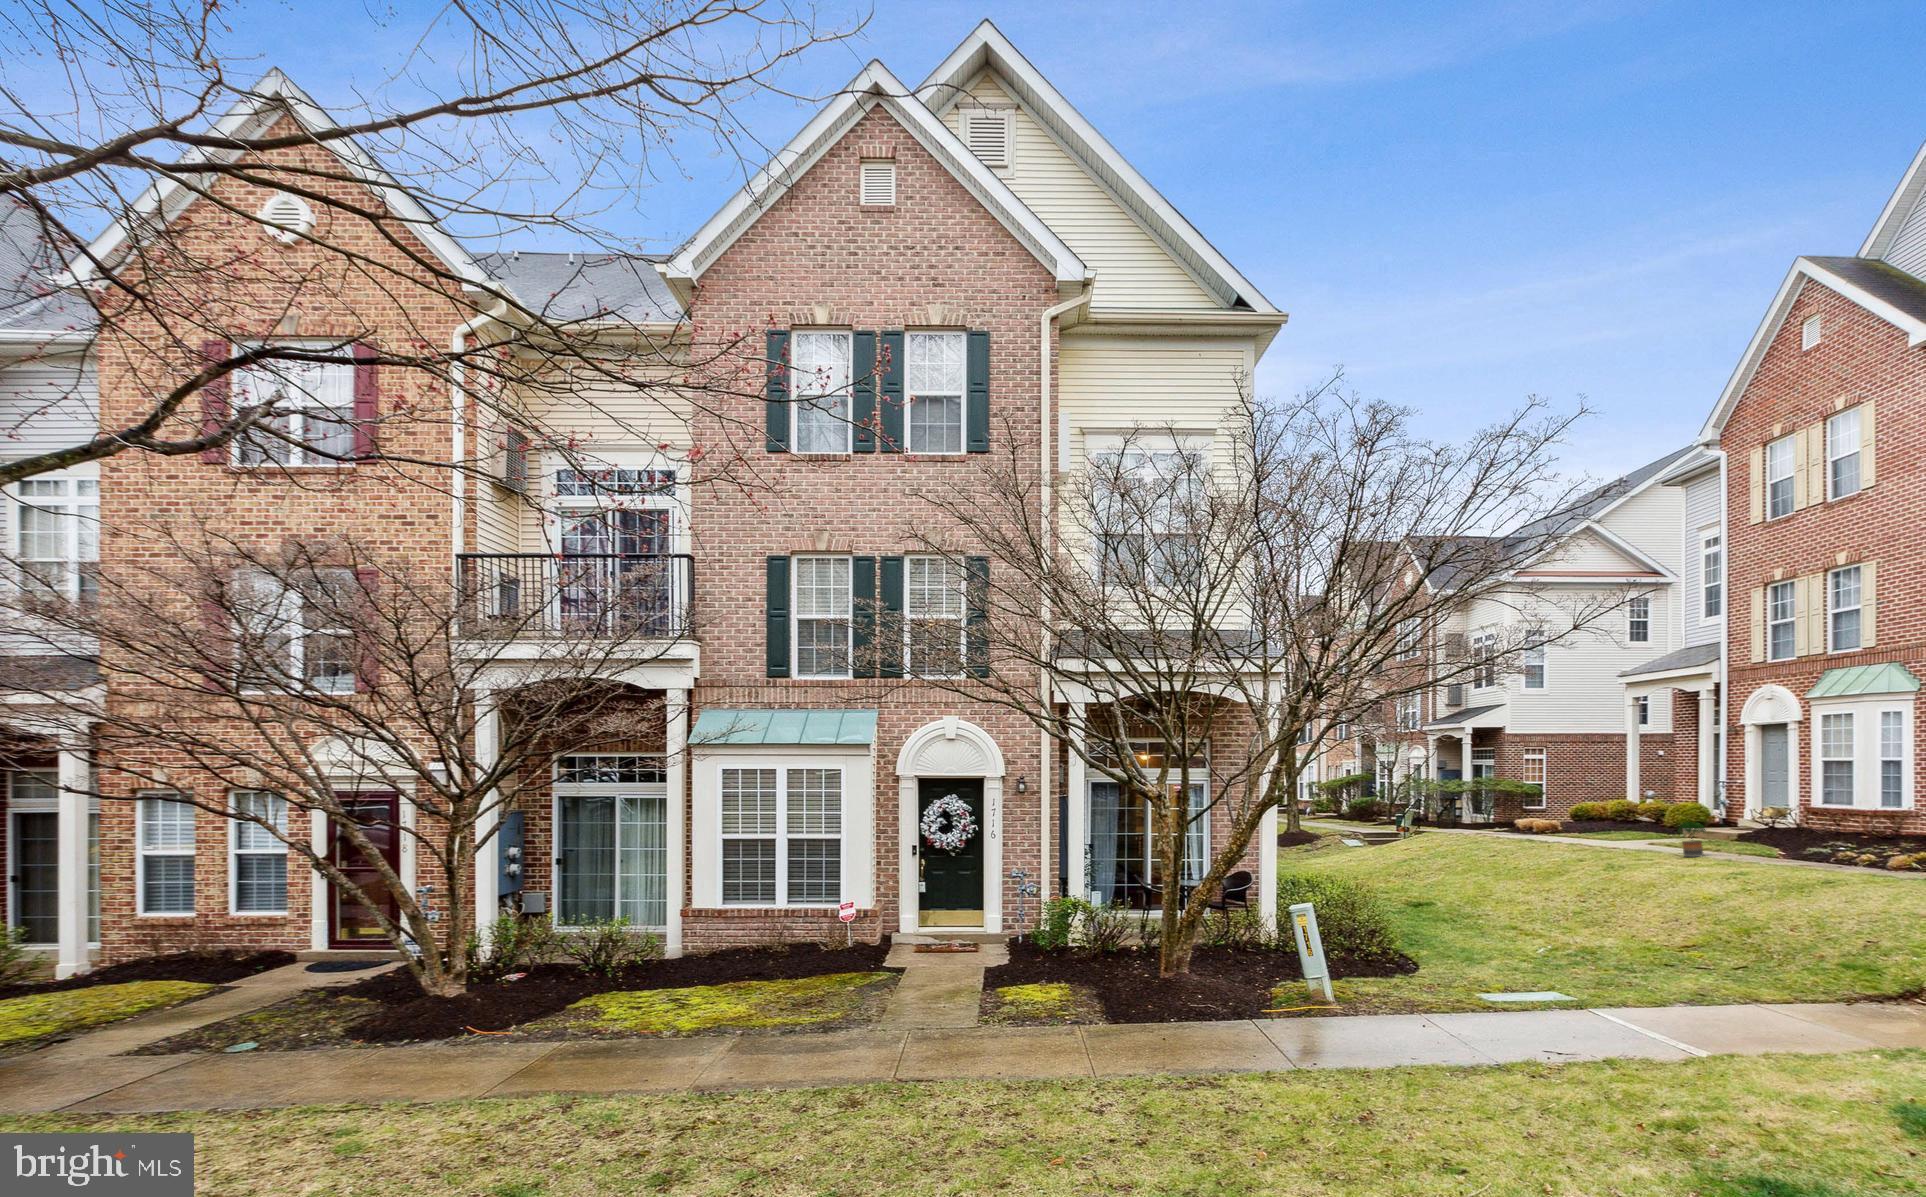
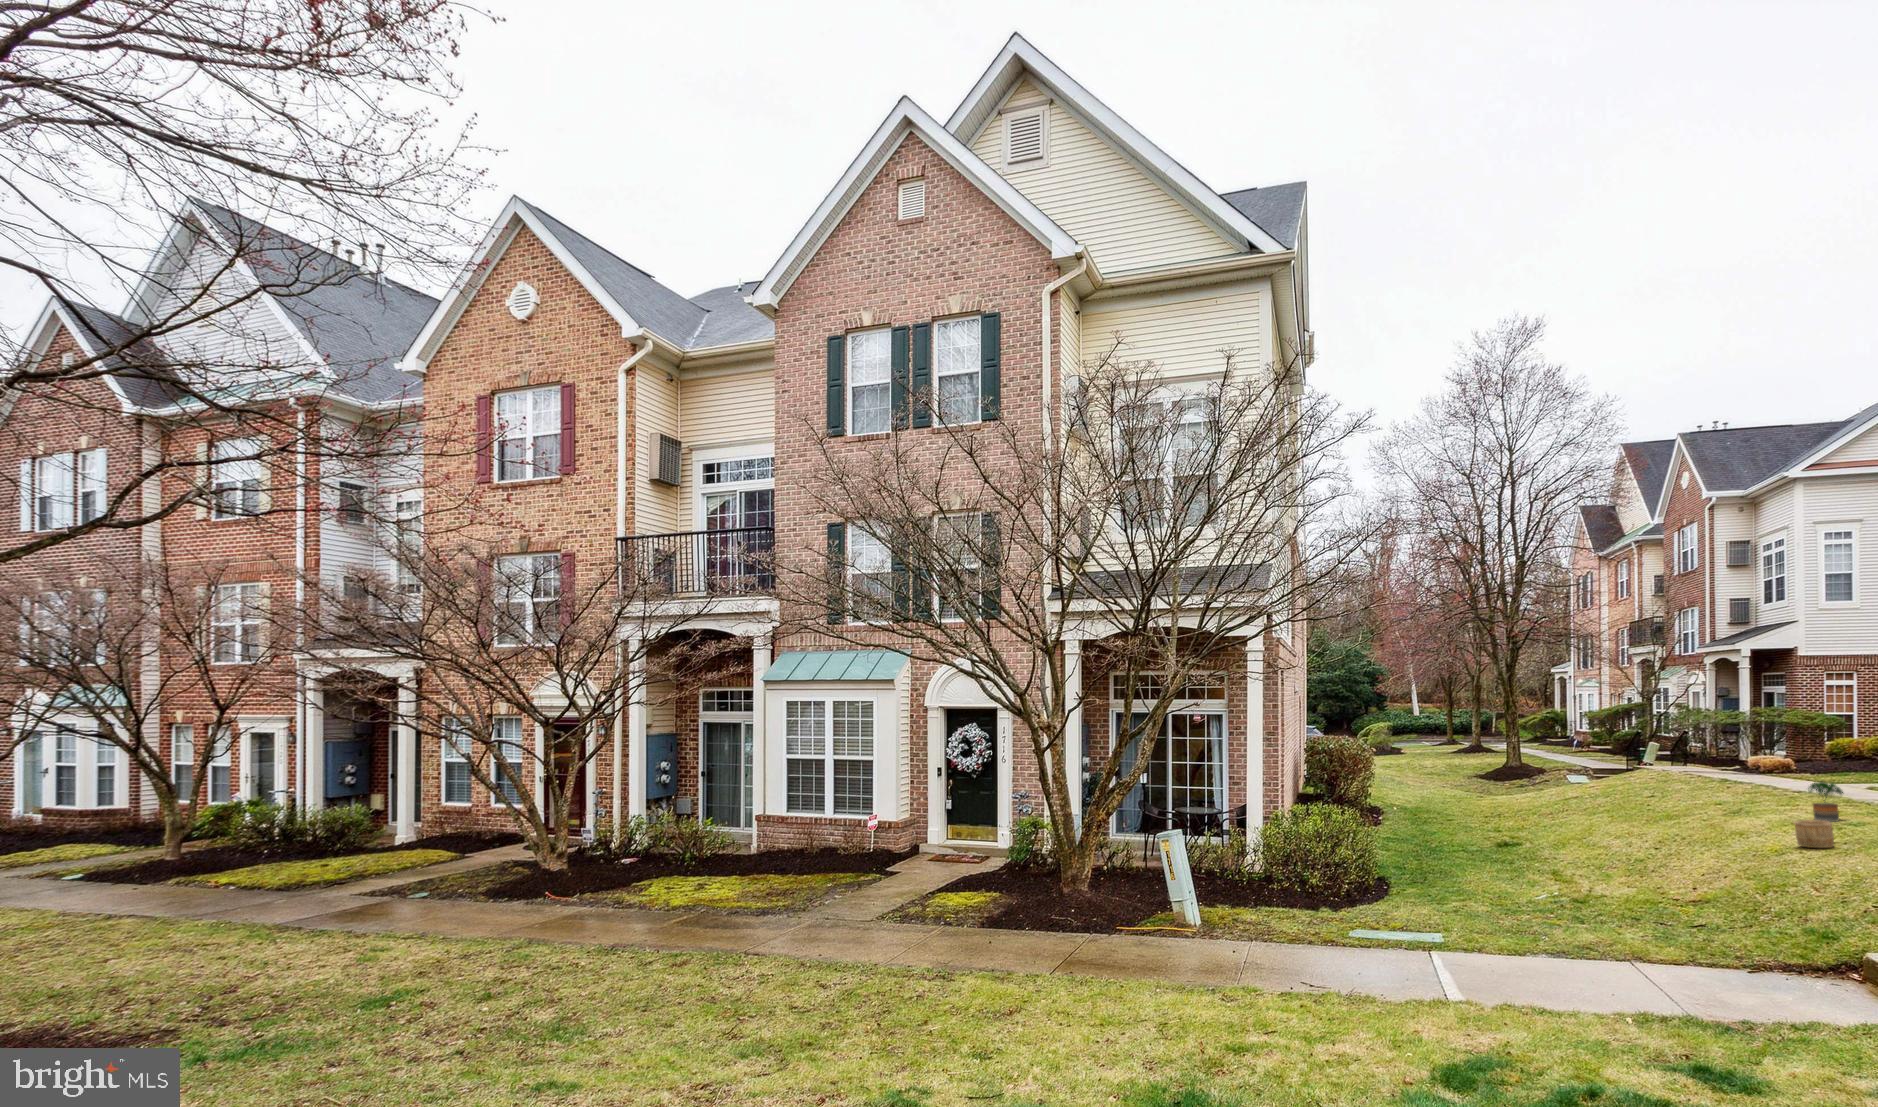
wooden bucket: none [1714,848,1745,871] -> present [1794,820,1834,848]

